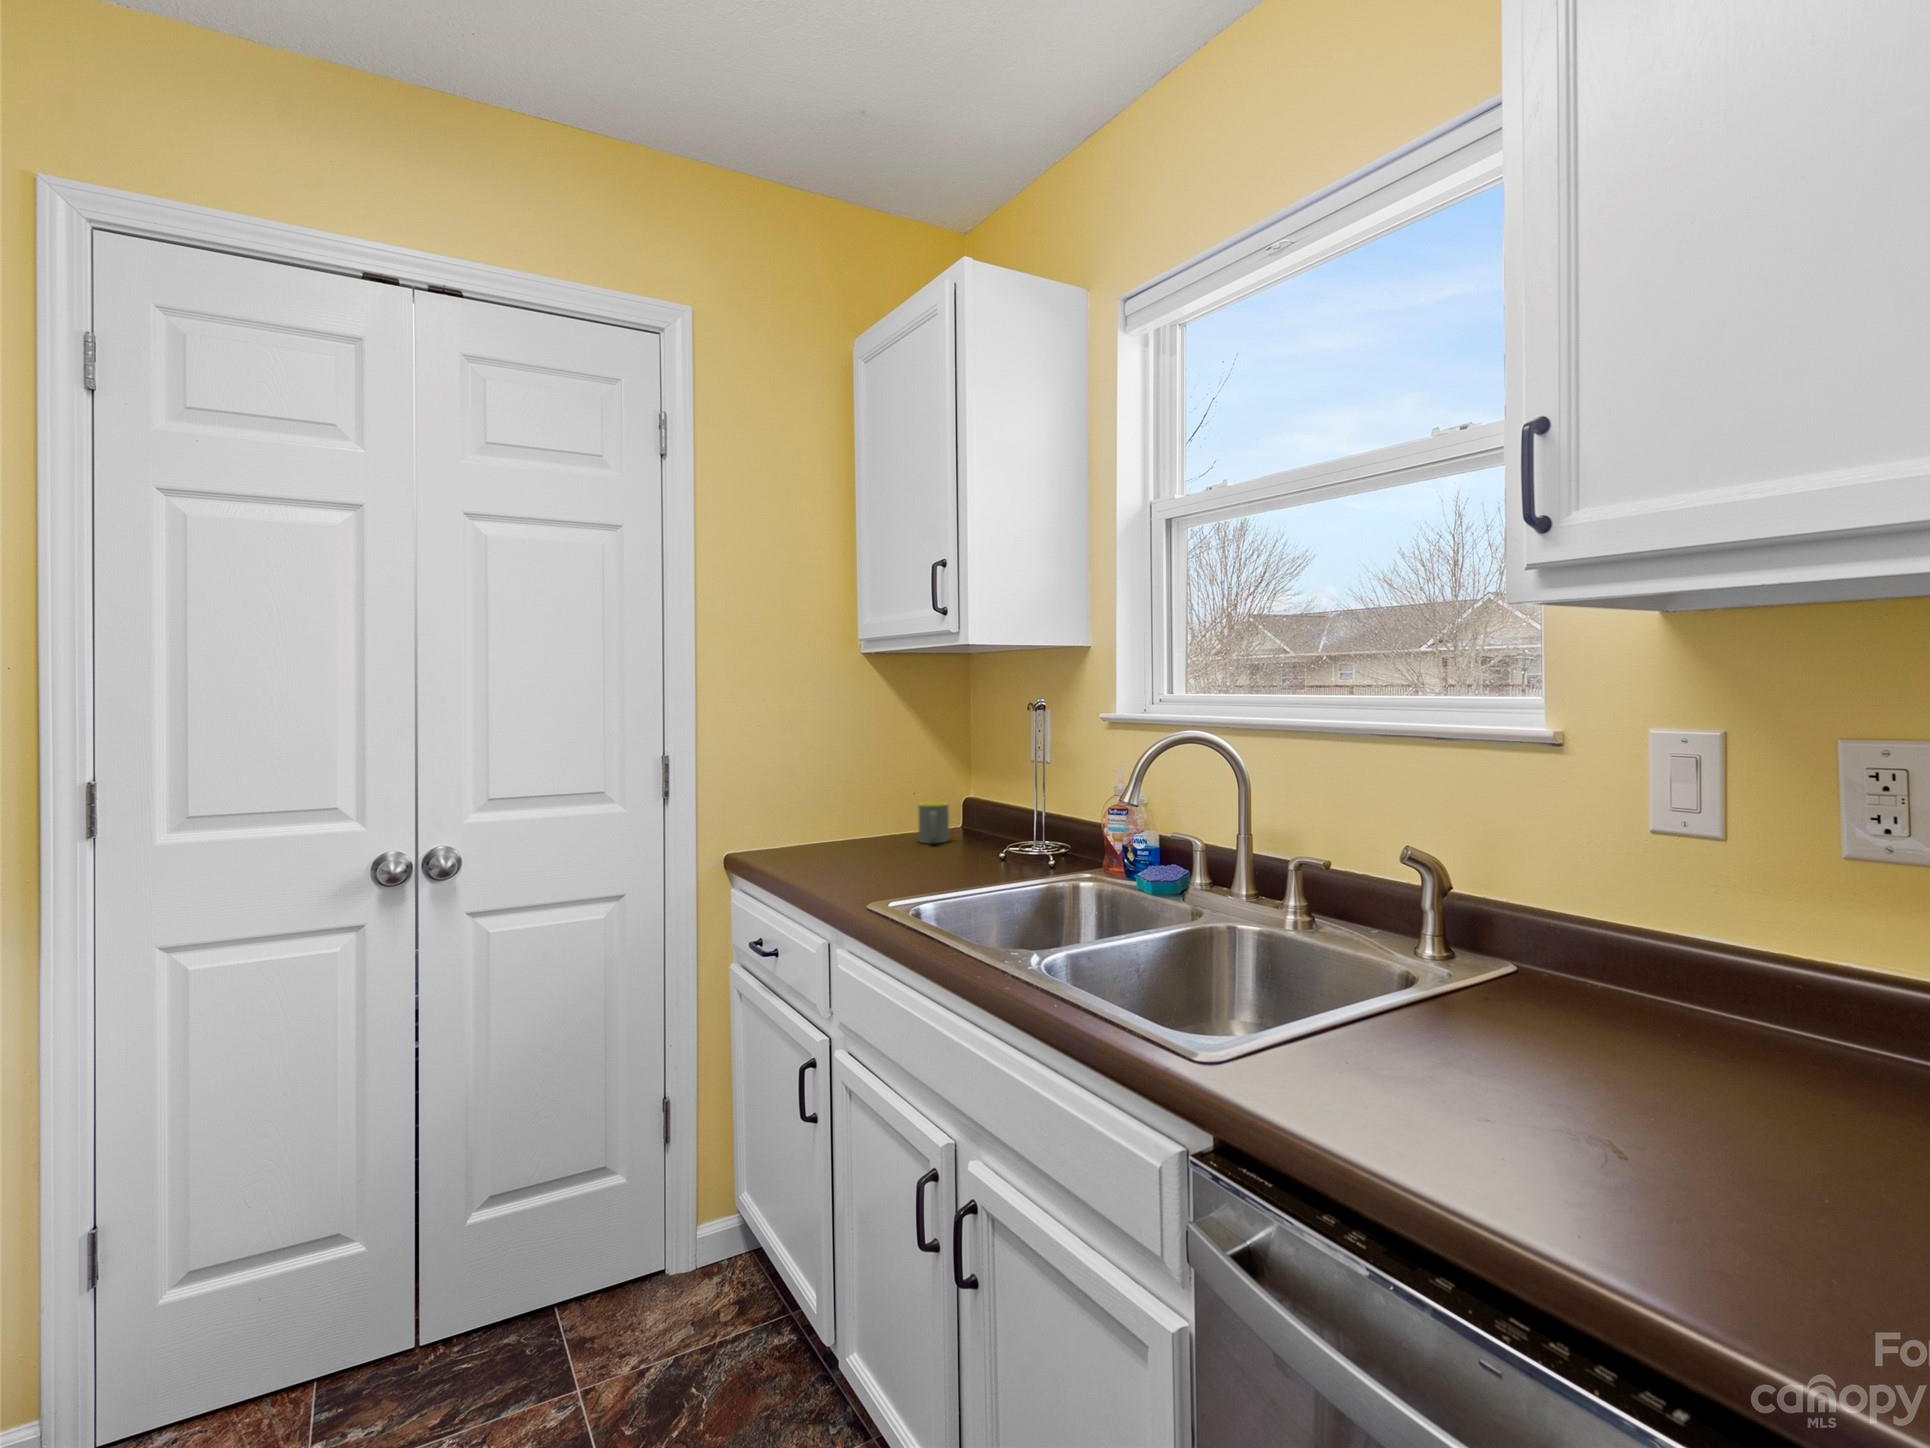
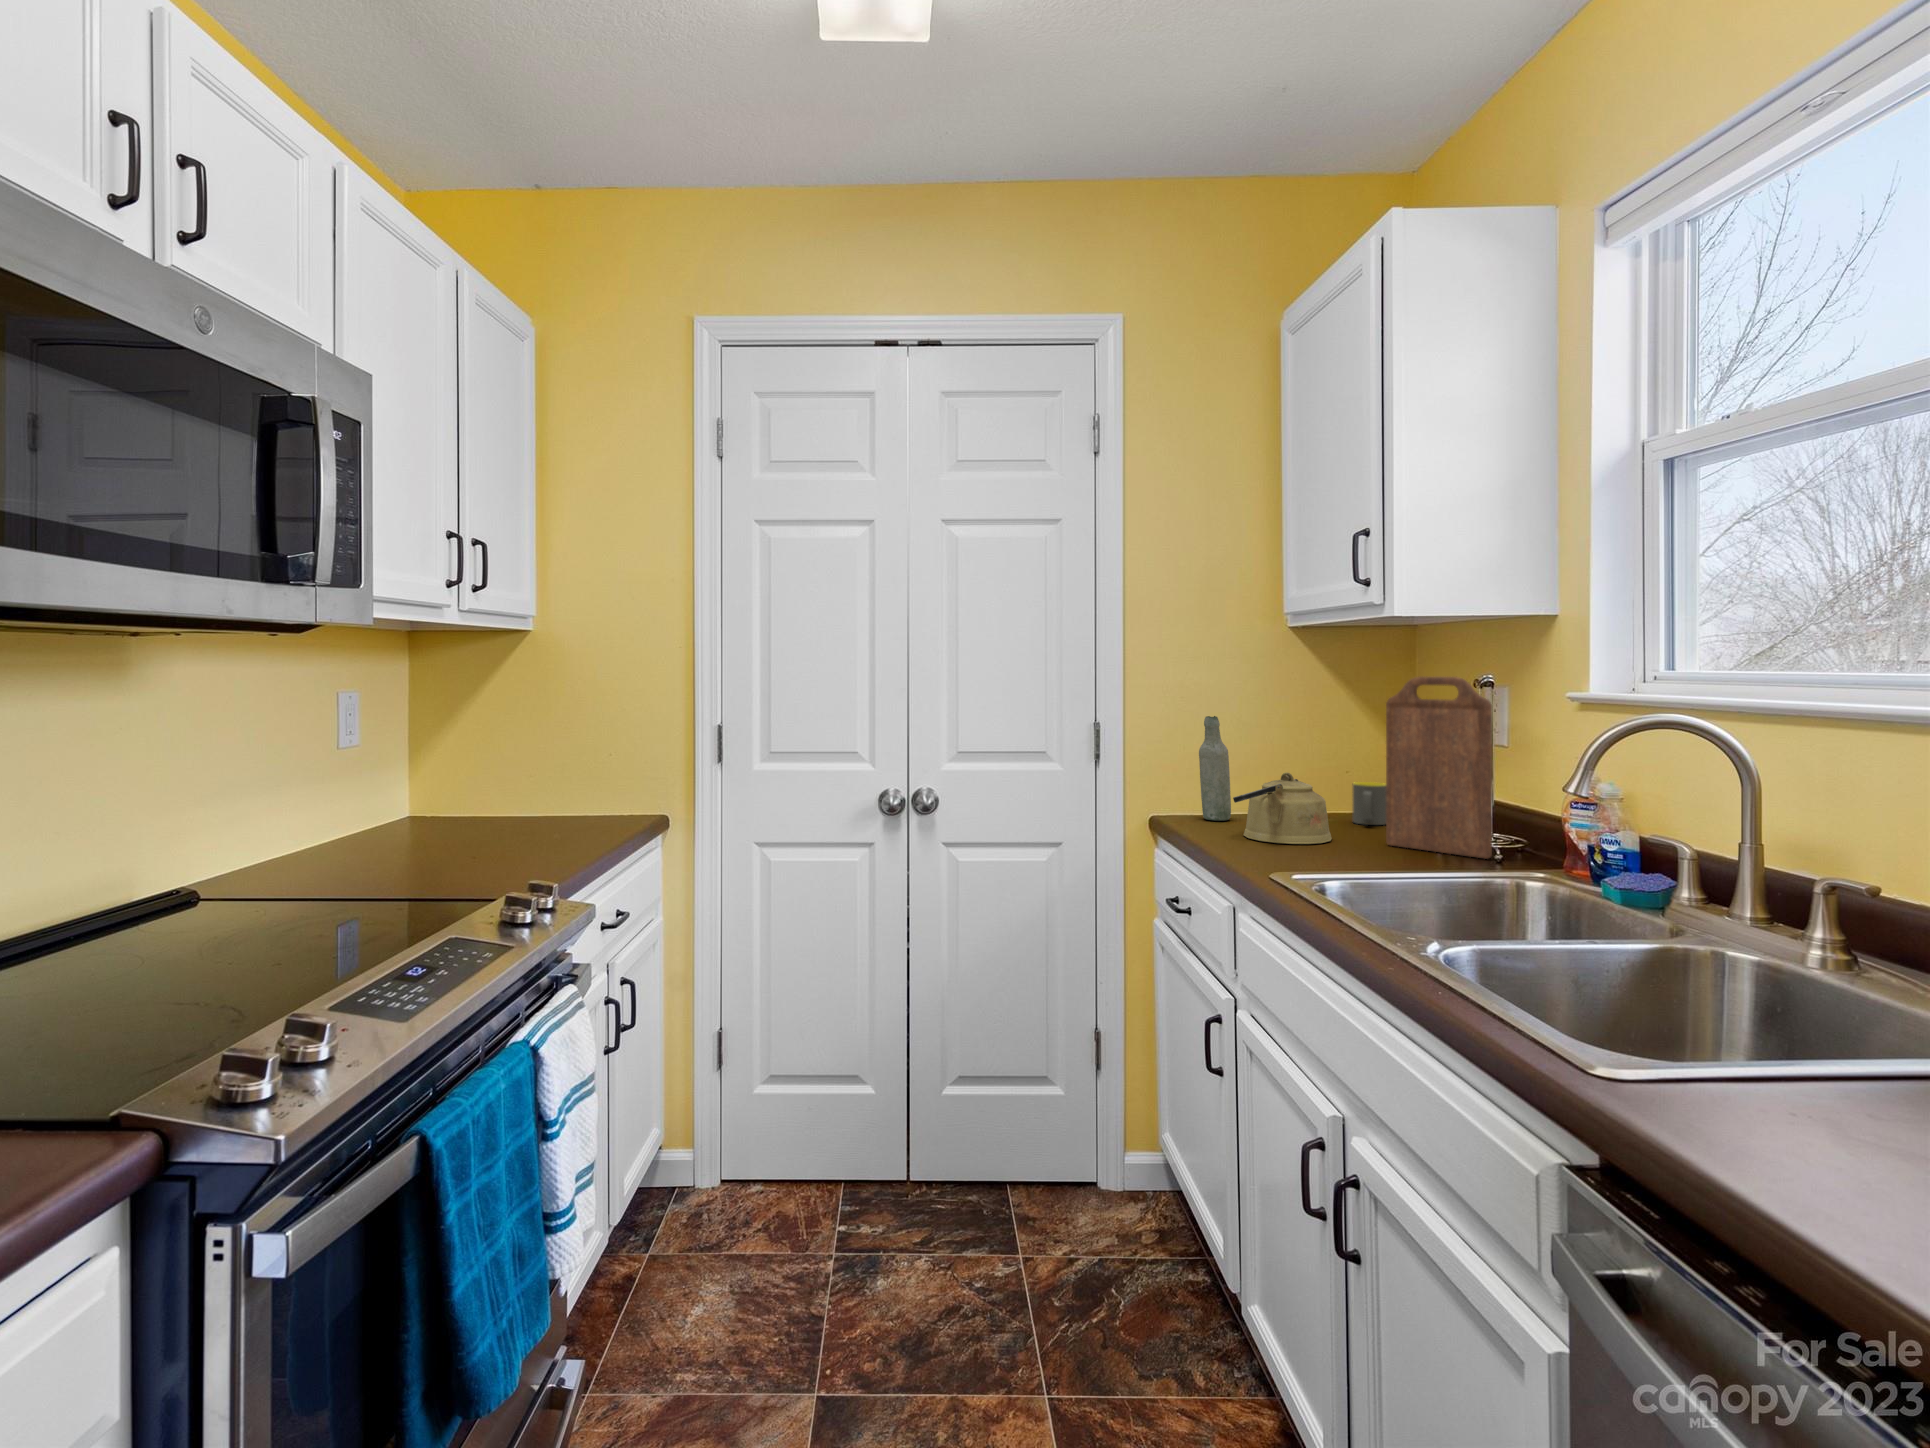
cutting board: none [955,701,1046,866] -> present [1386,677,1492,859]
bottle: none [773,744,806,853] -> present [1199,716,1231,821]
kettle: none [814,798,907,870] -> present [1233,772,1332,844]

